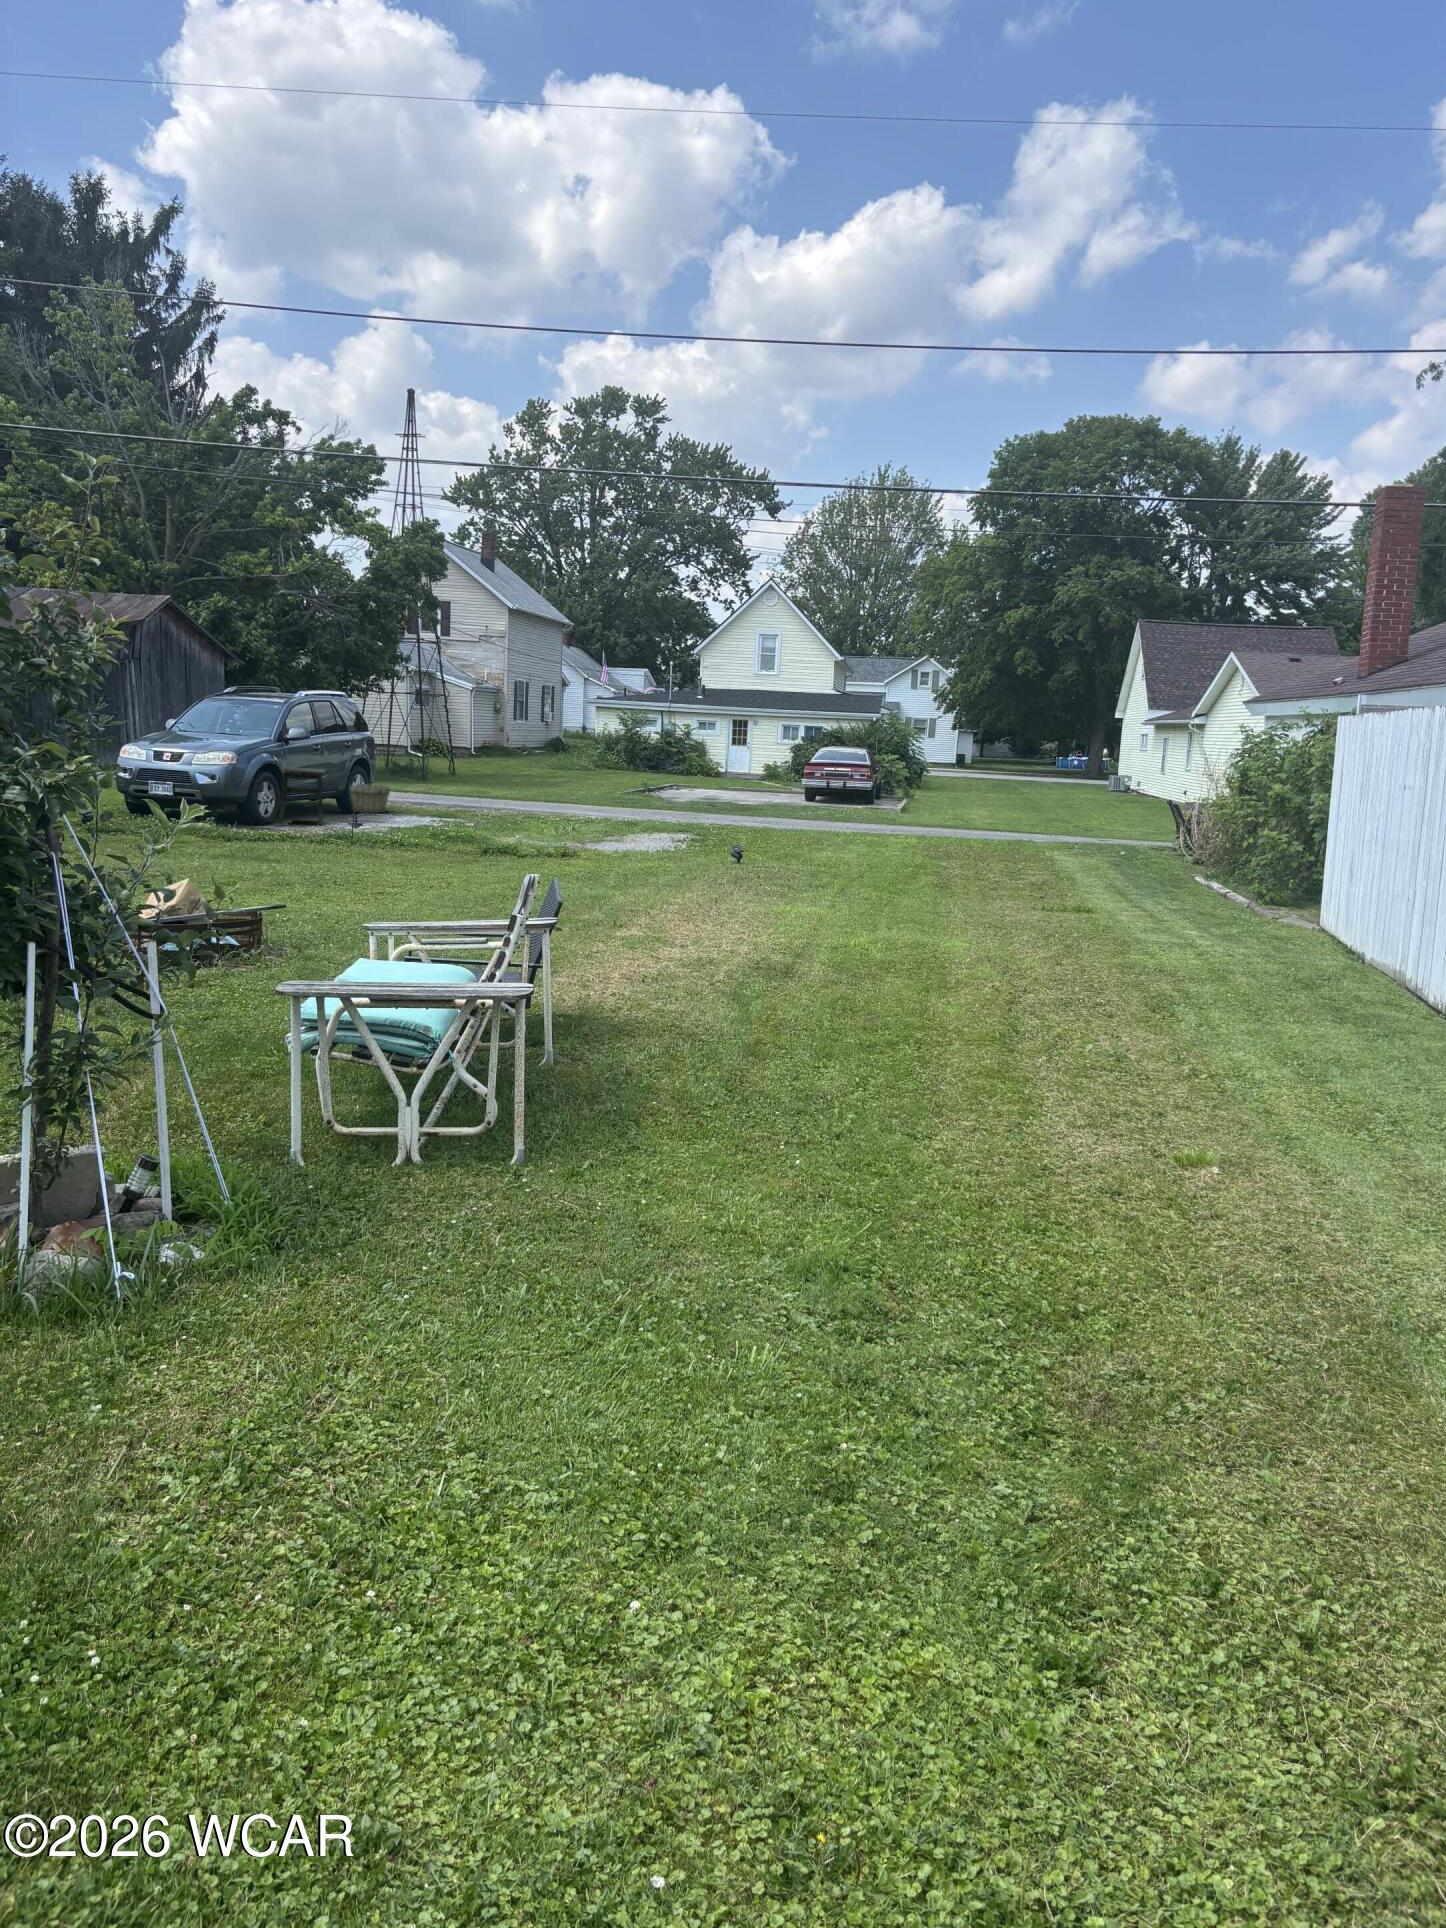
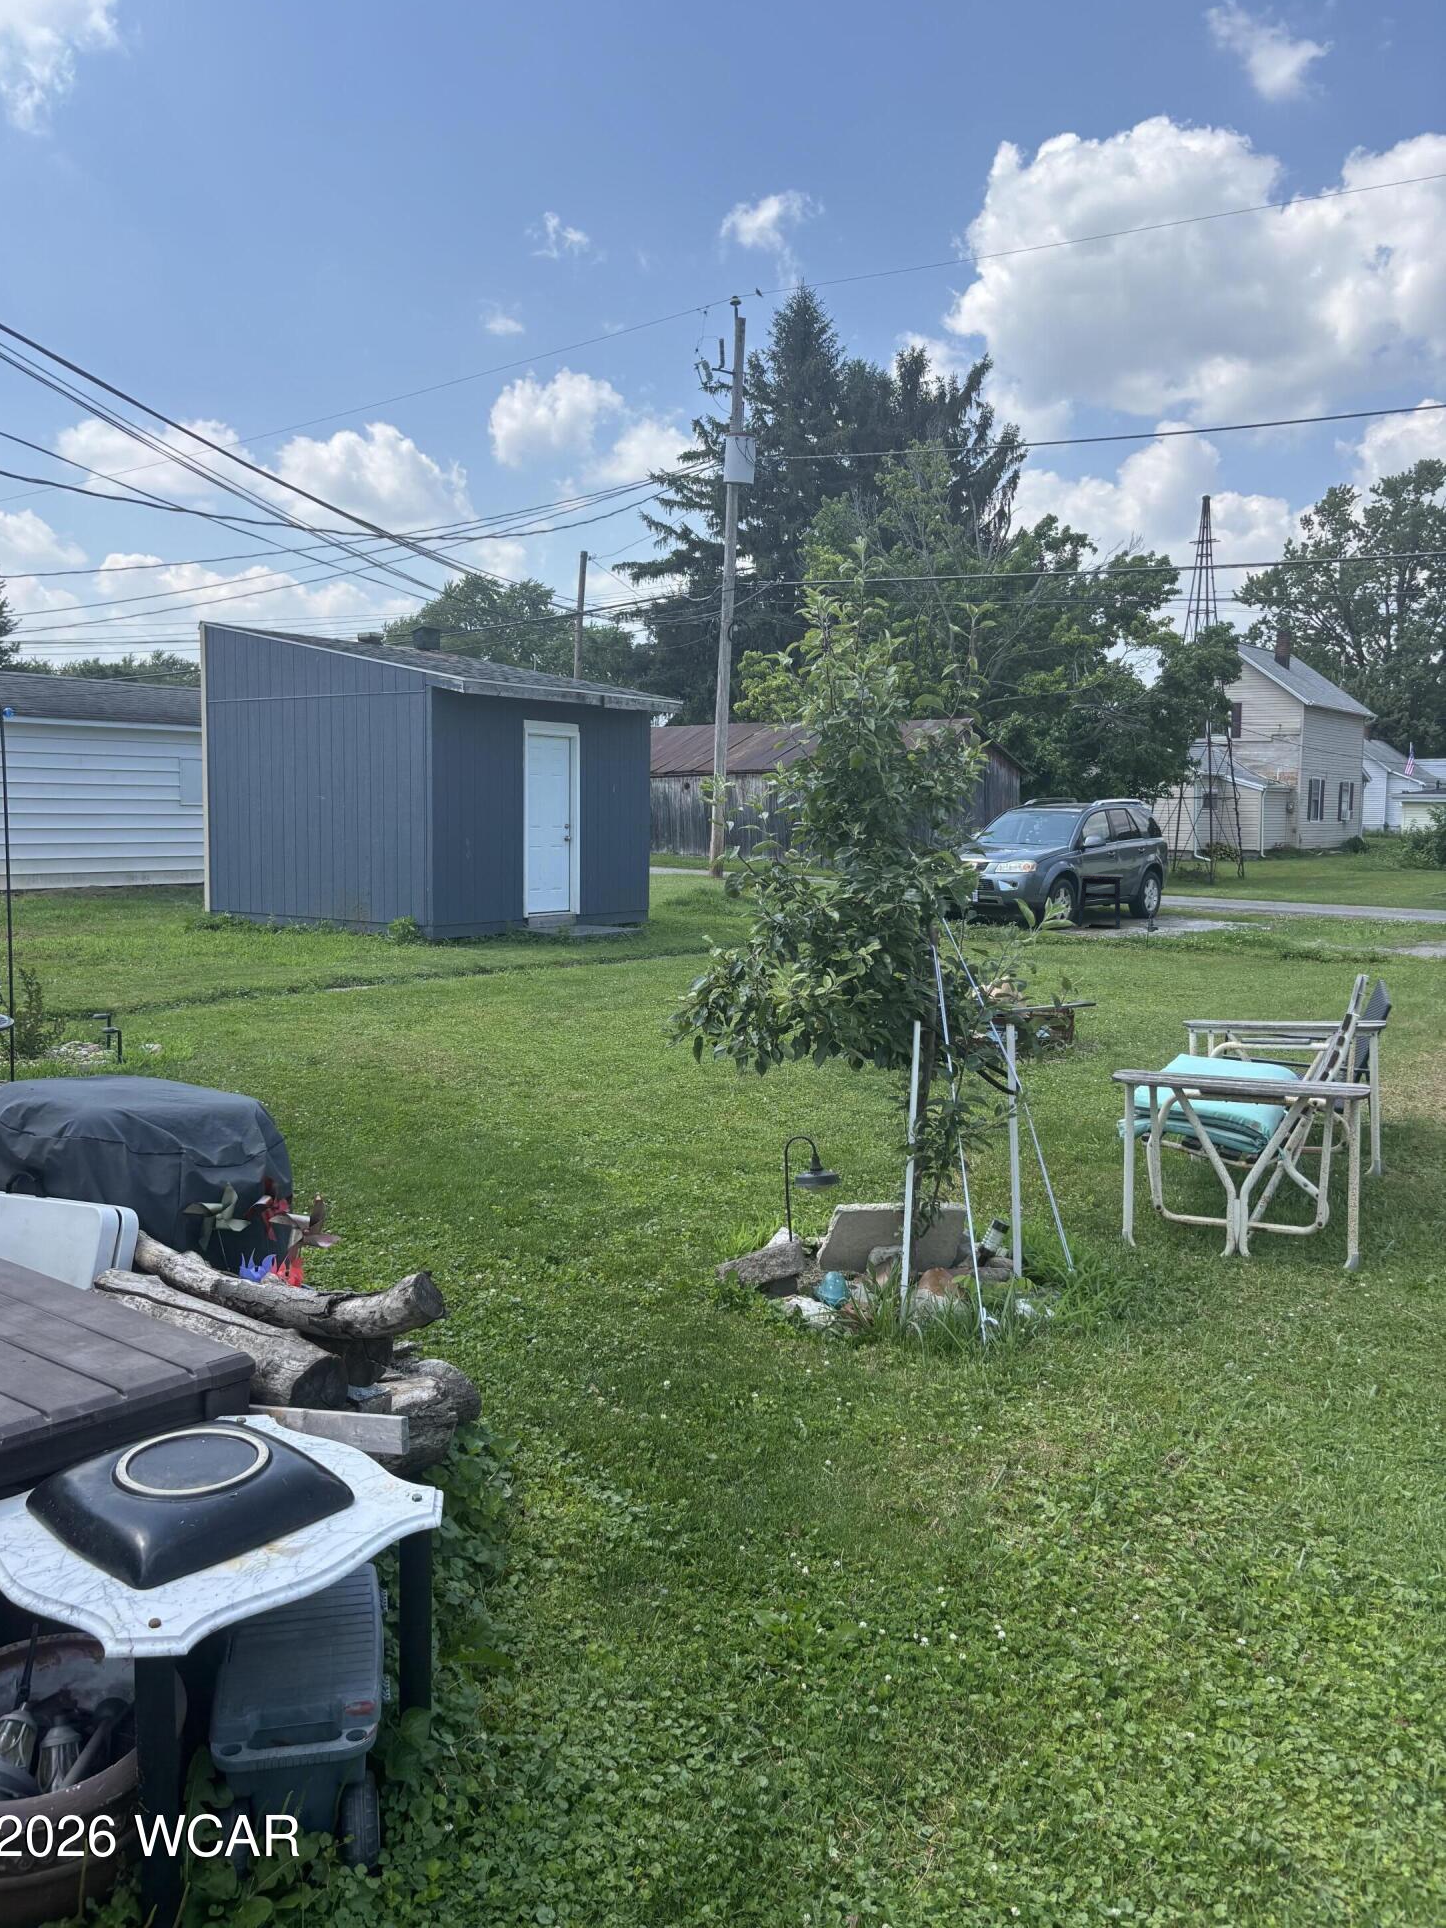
wooden bucket: present [348,781,390,813] -> none [1143,880,1187,917]

